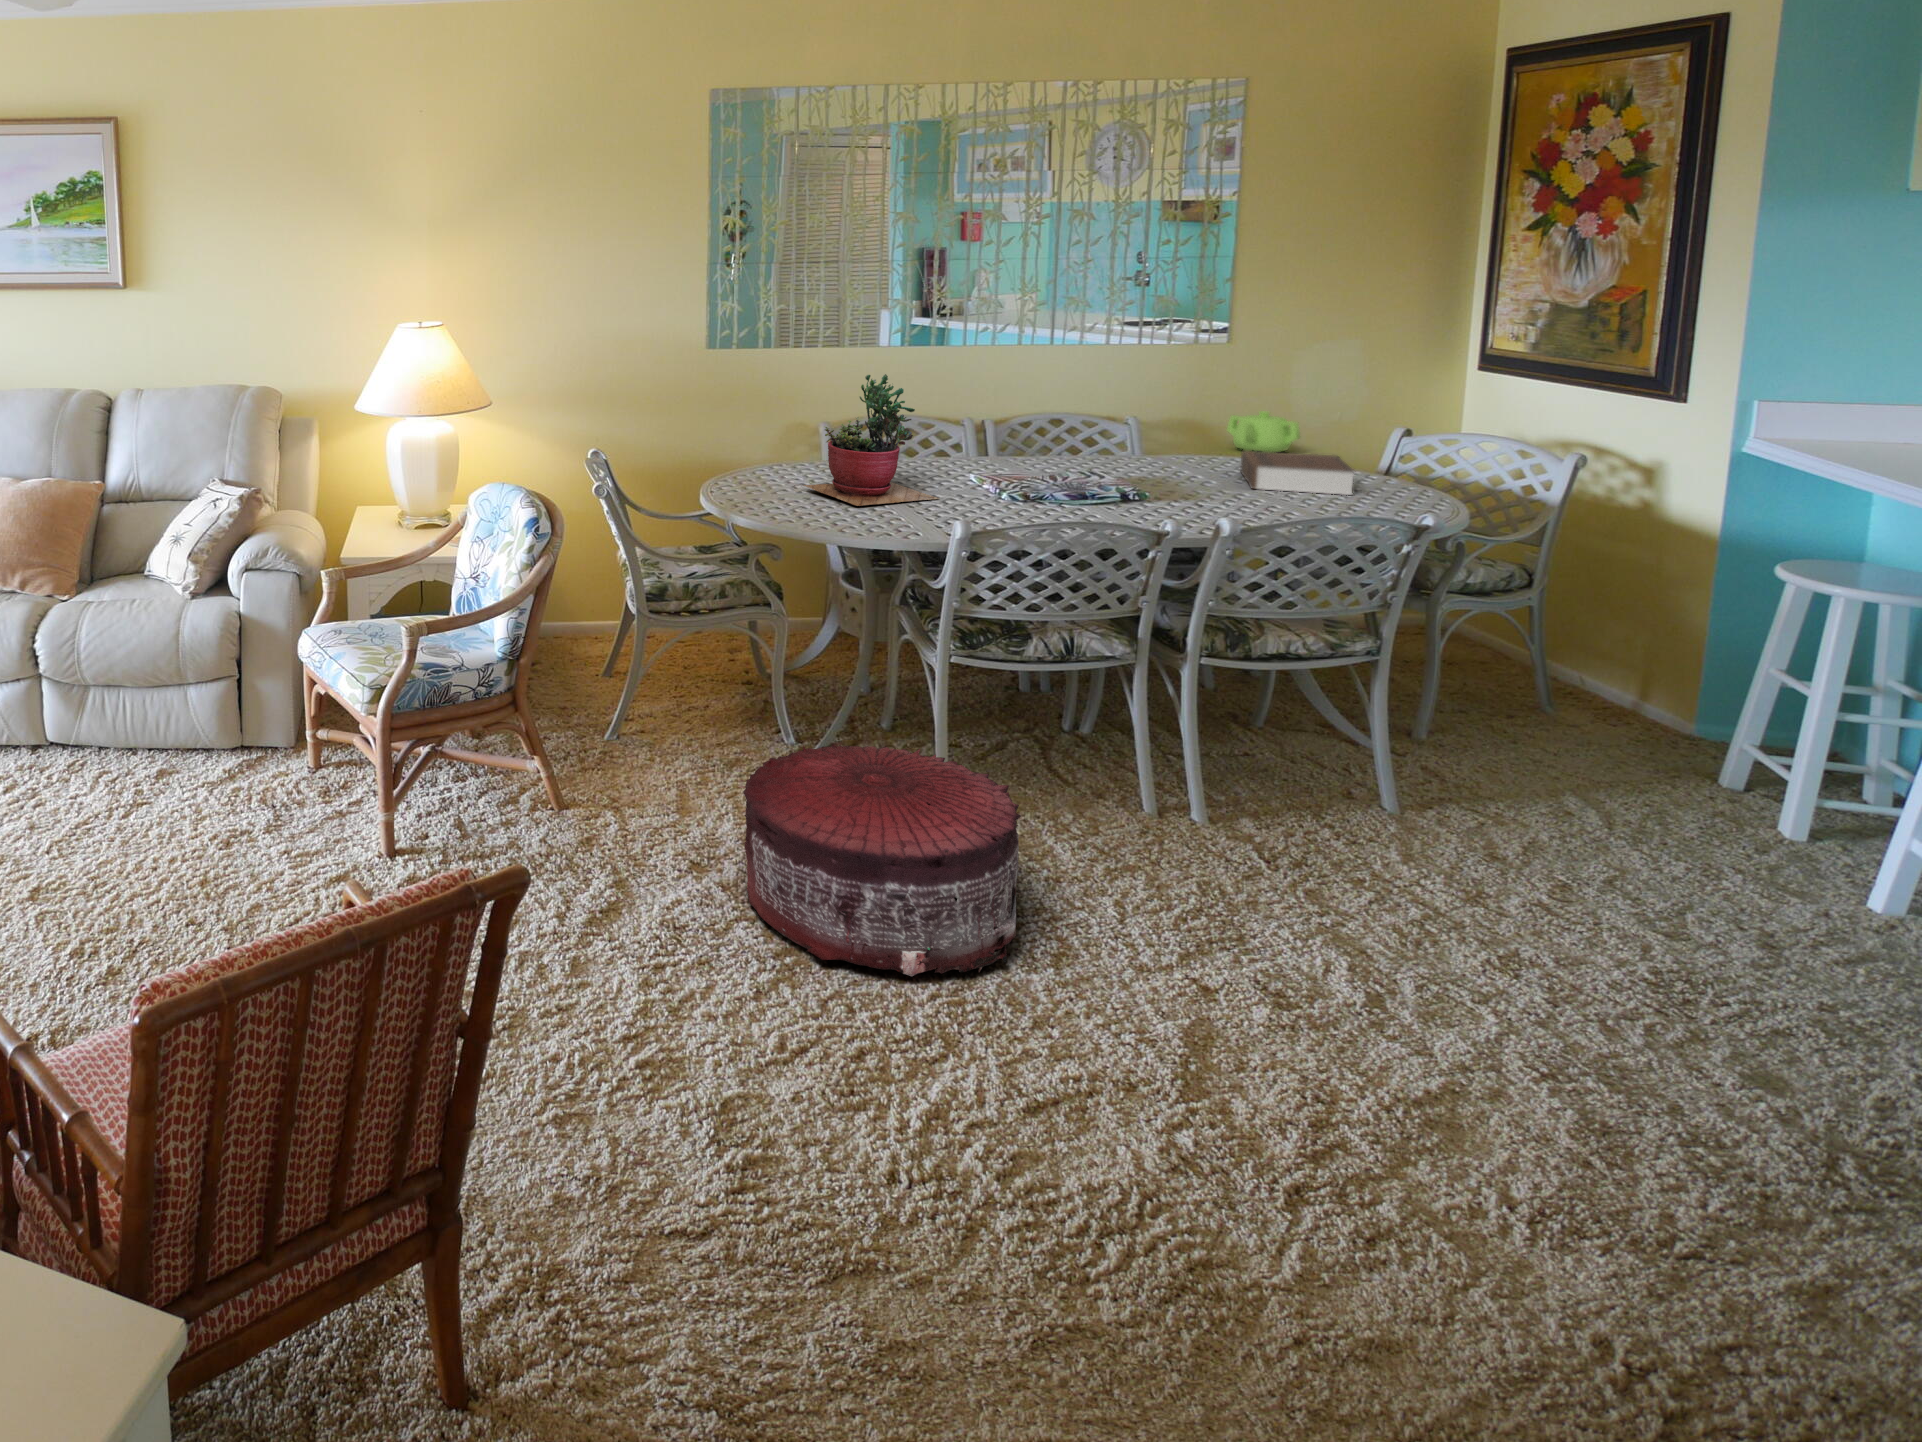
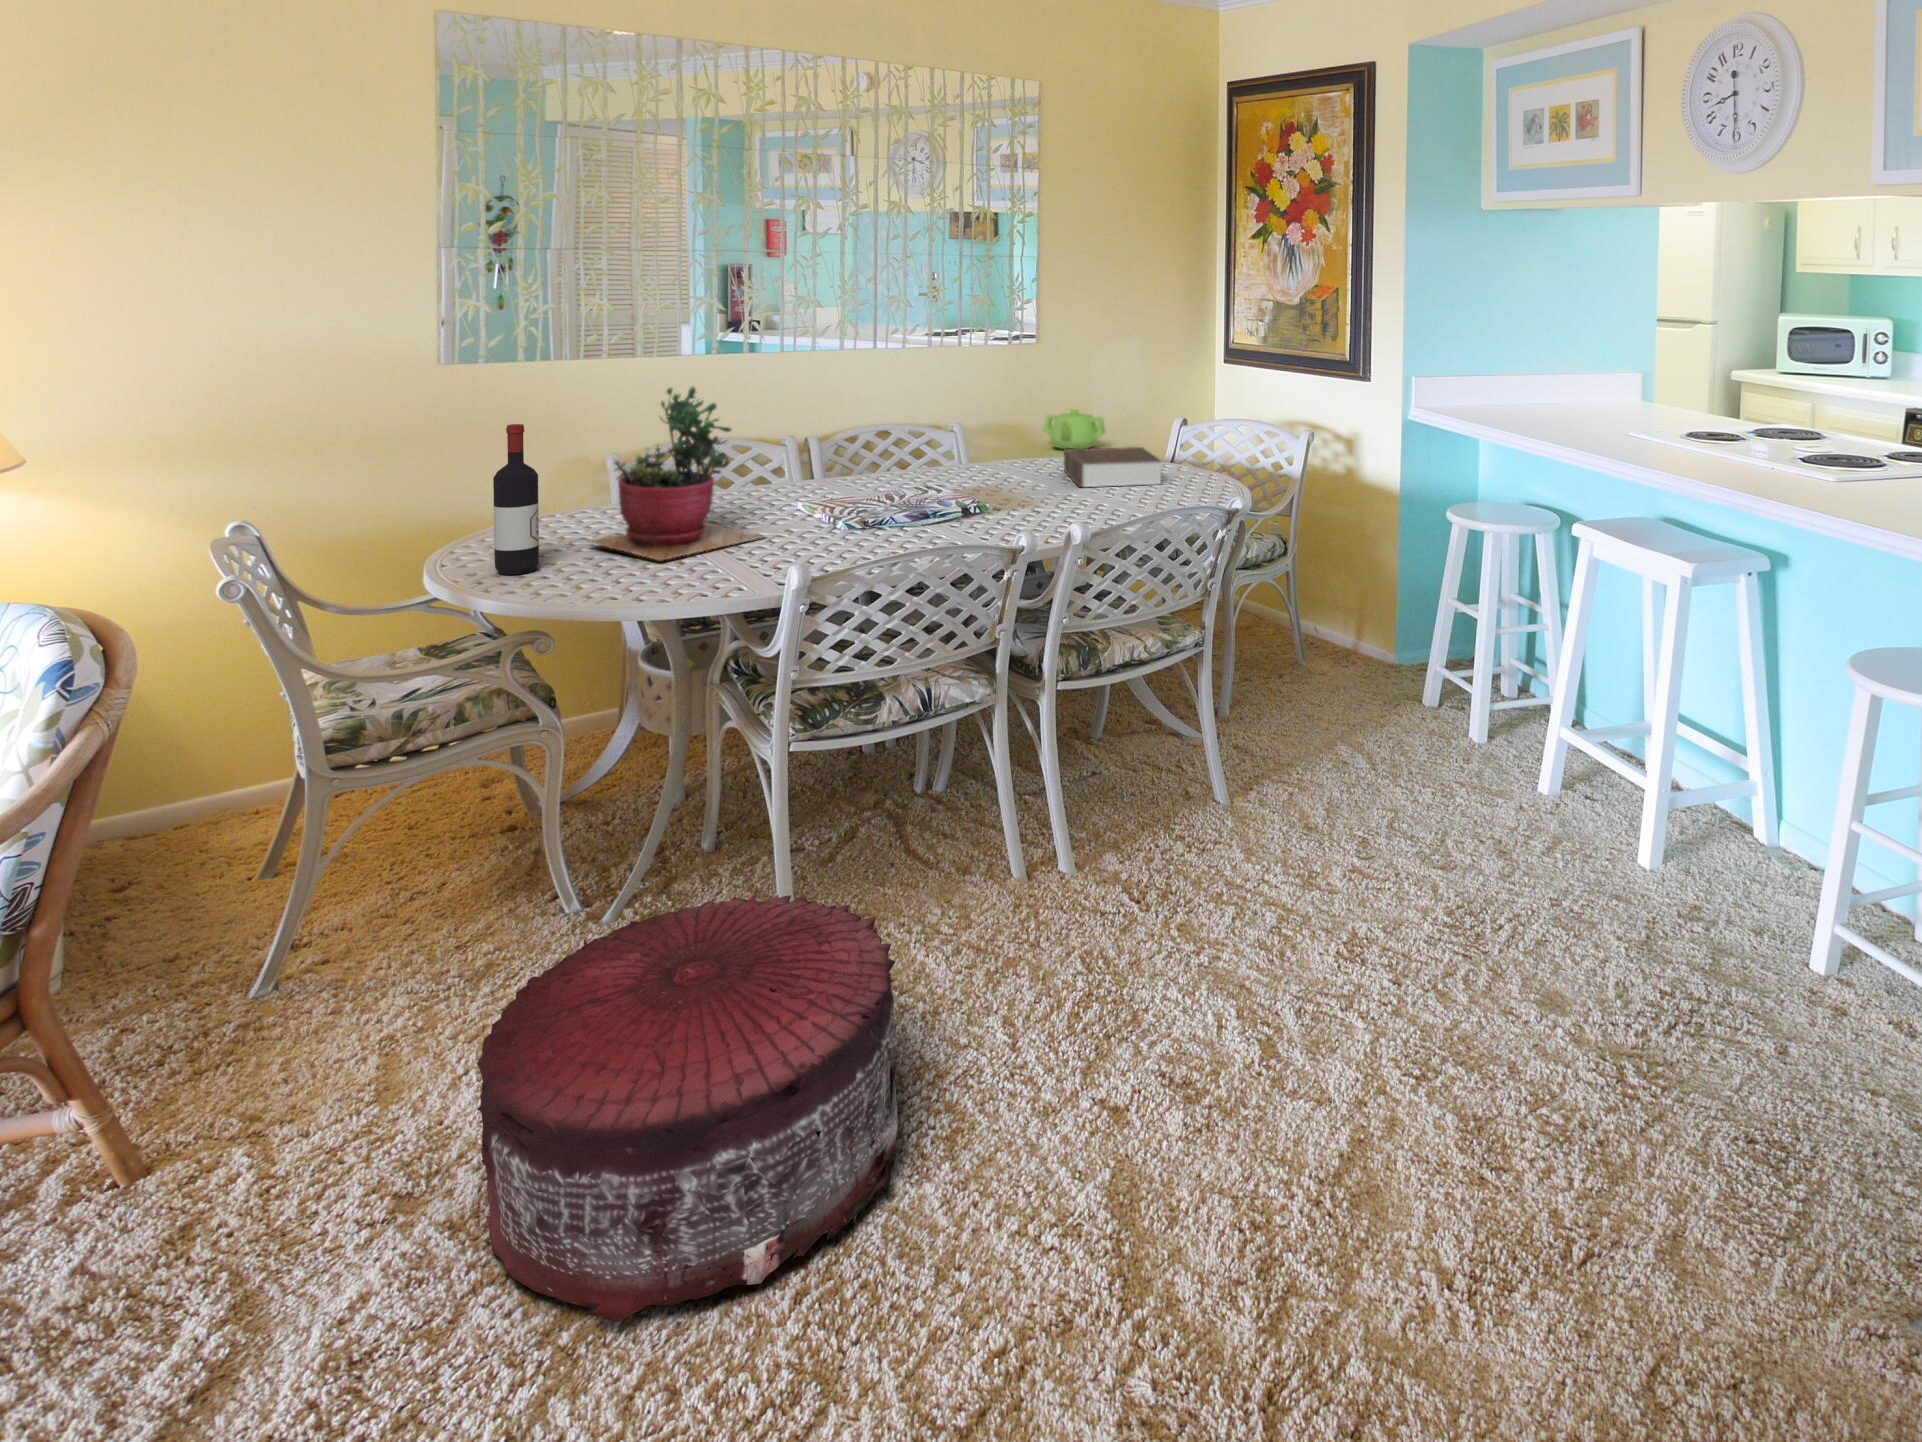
wine bottle: none [745,397,775,503] -> present [493,424,539,575]

